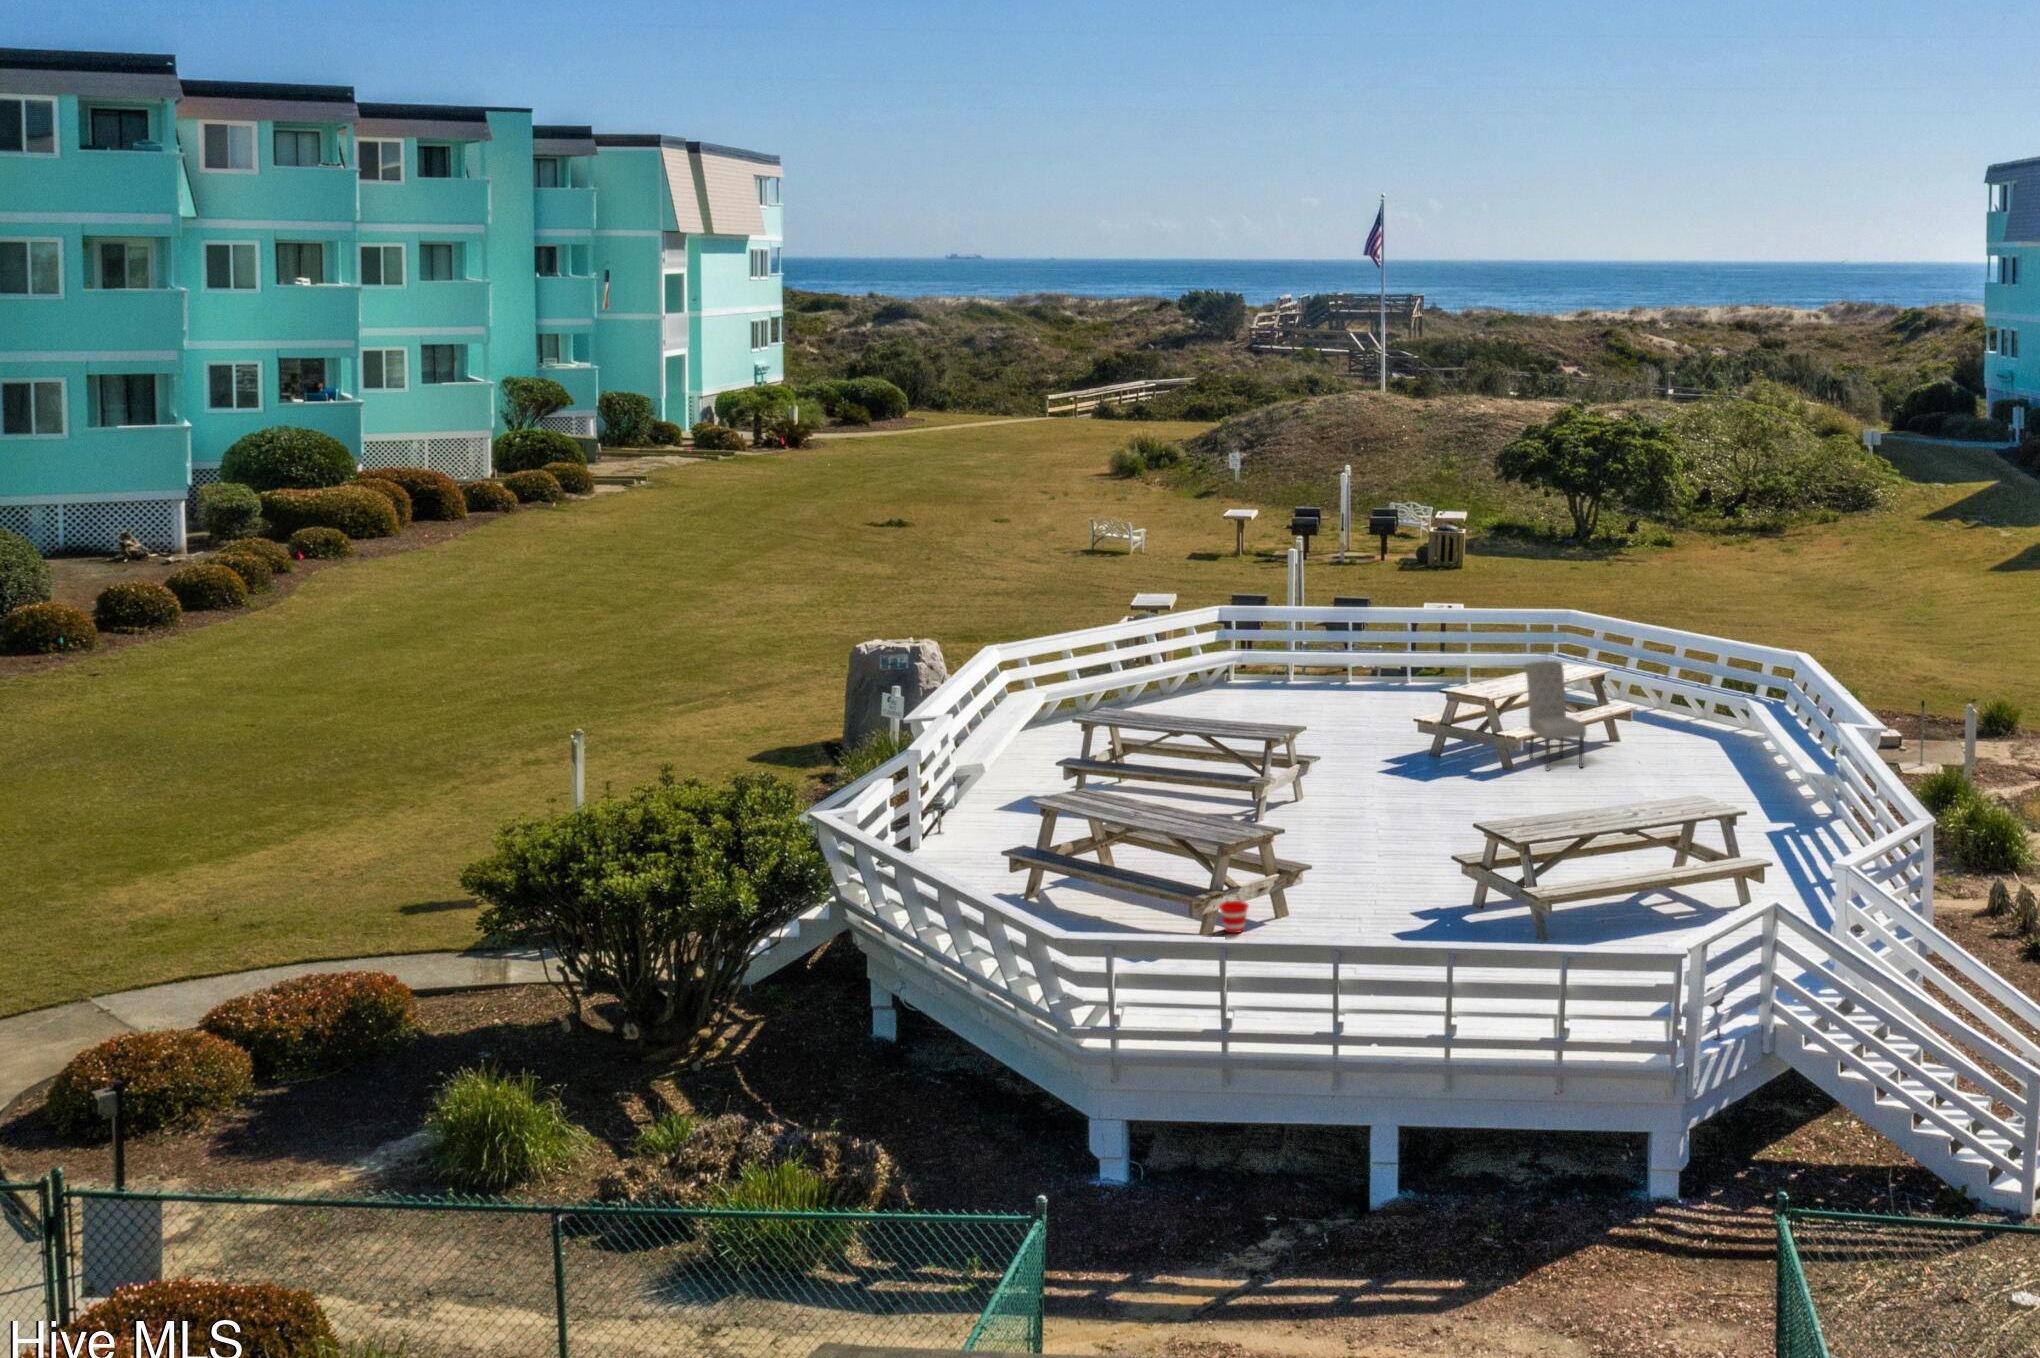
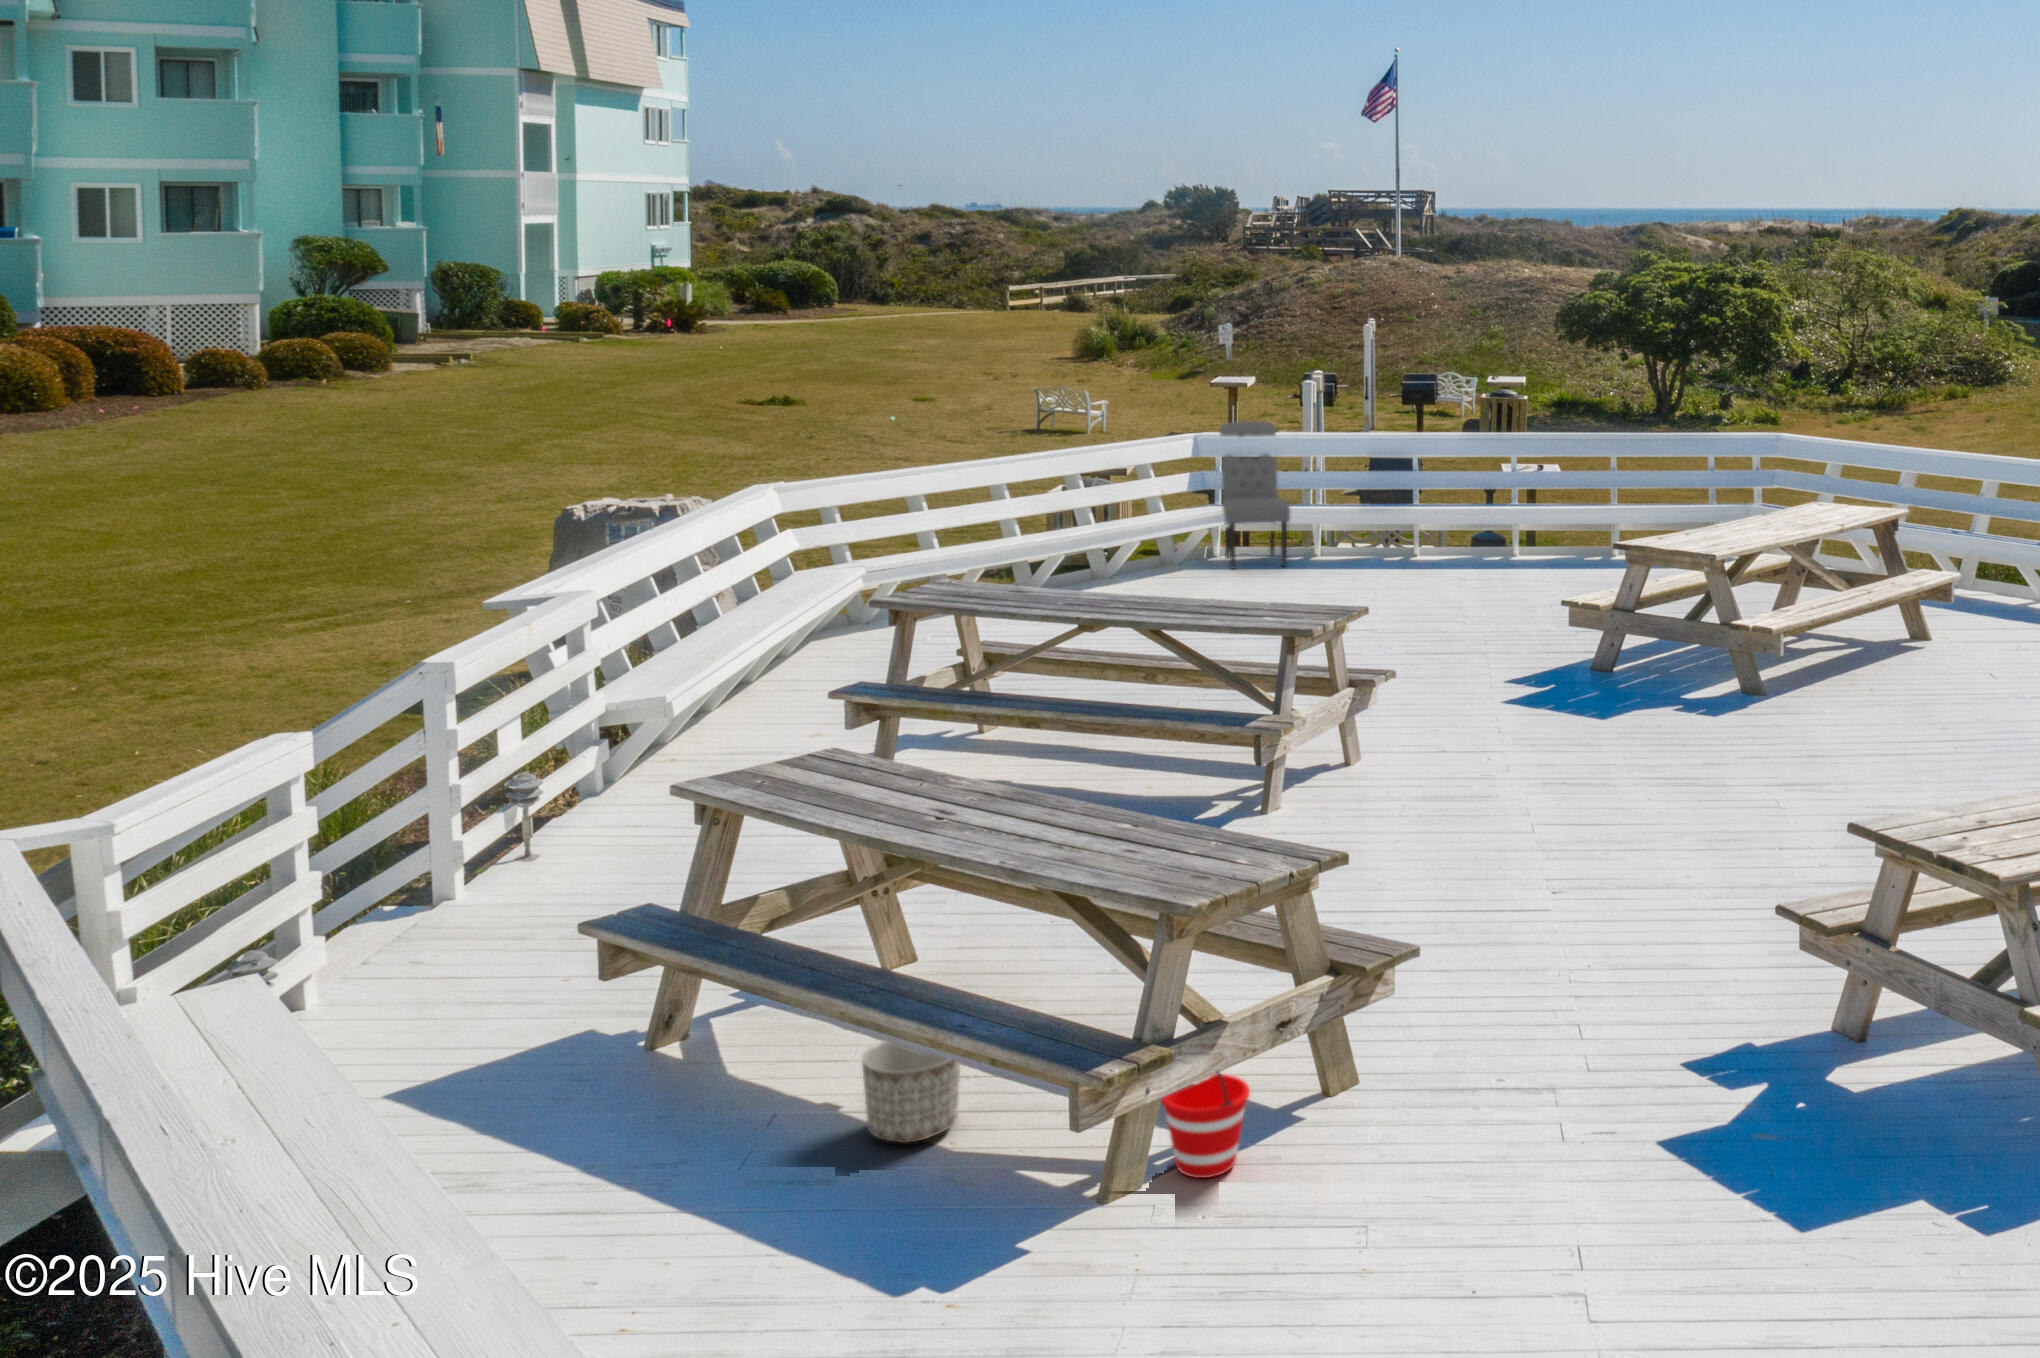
chair: present [1524,661,1586,770] -> present [1220,421,1290,568]
planter: none [1117,888,1150,922] -> present [862,1041,960,1143]

